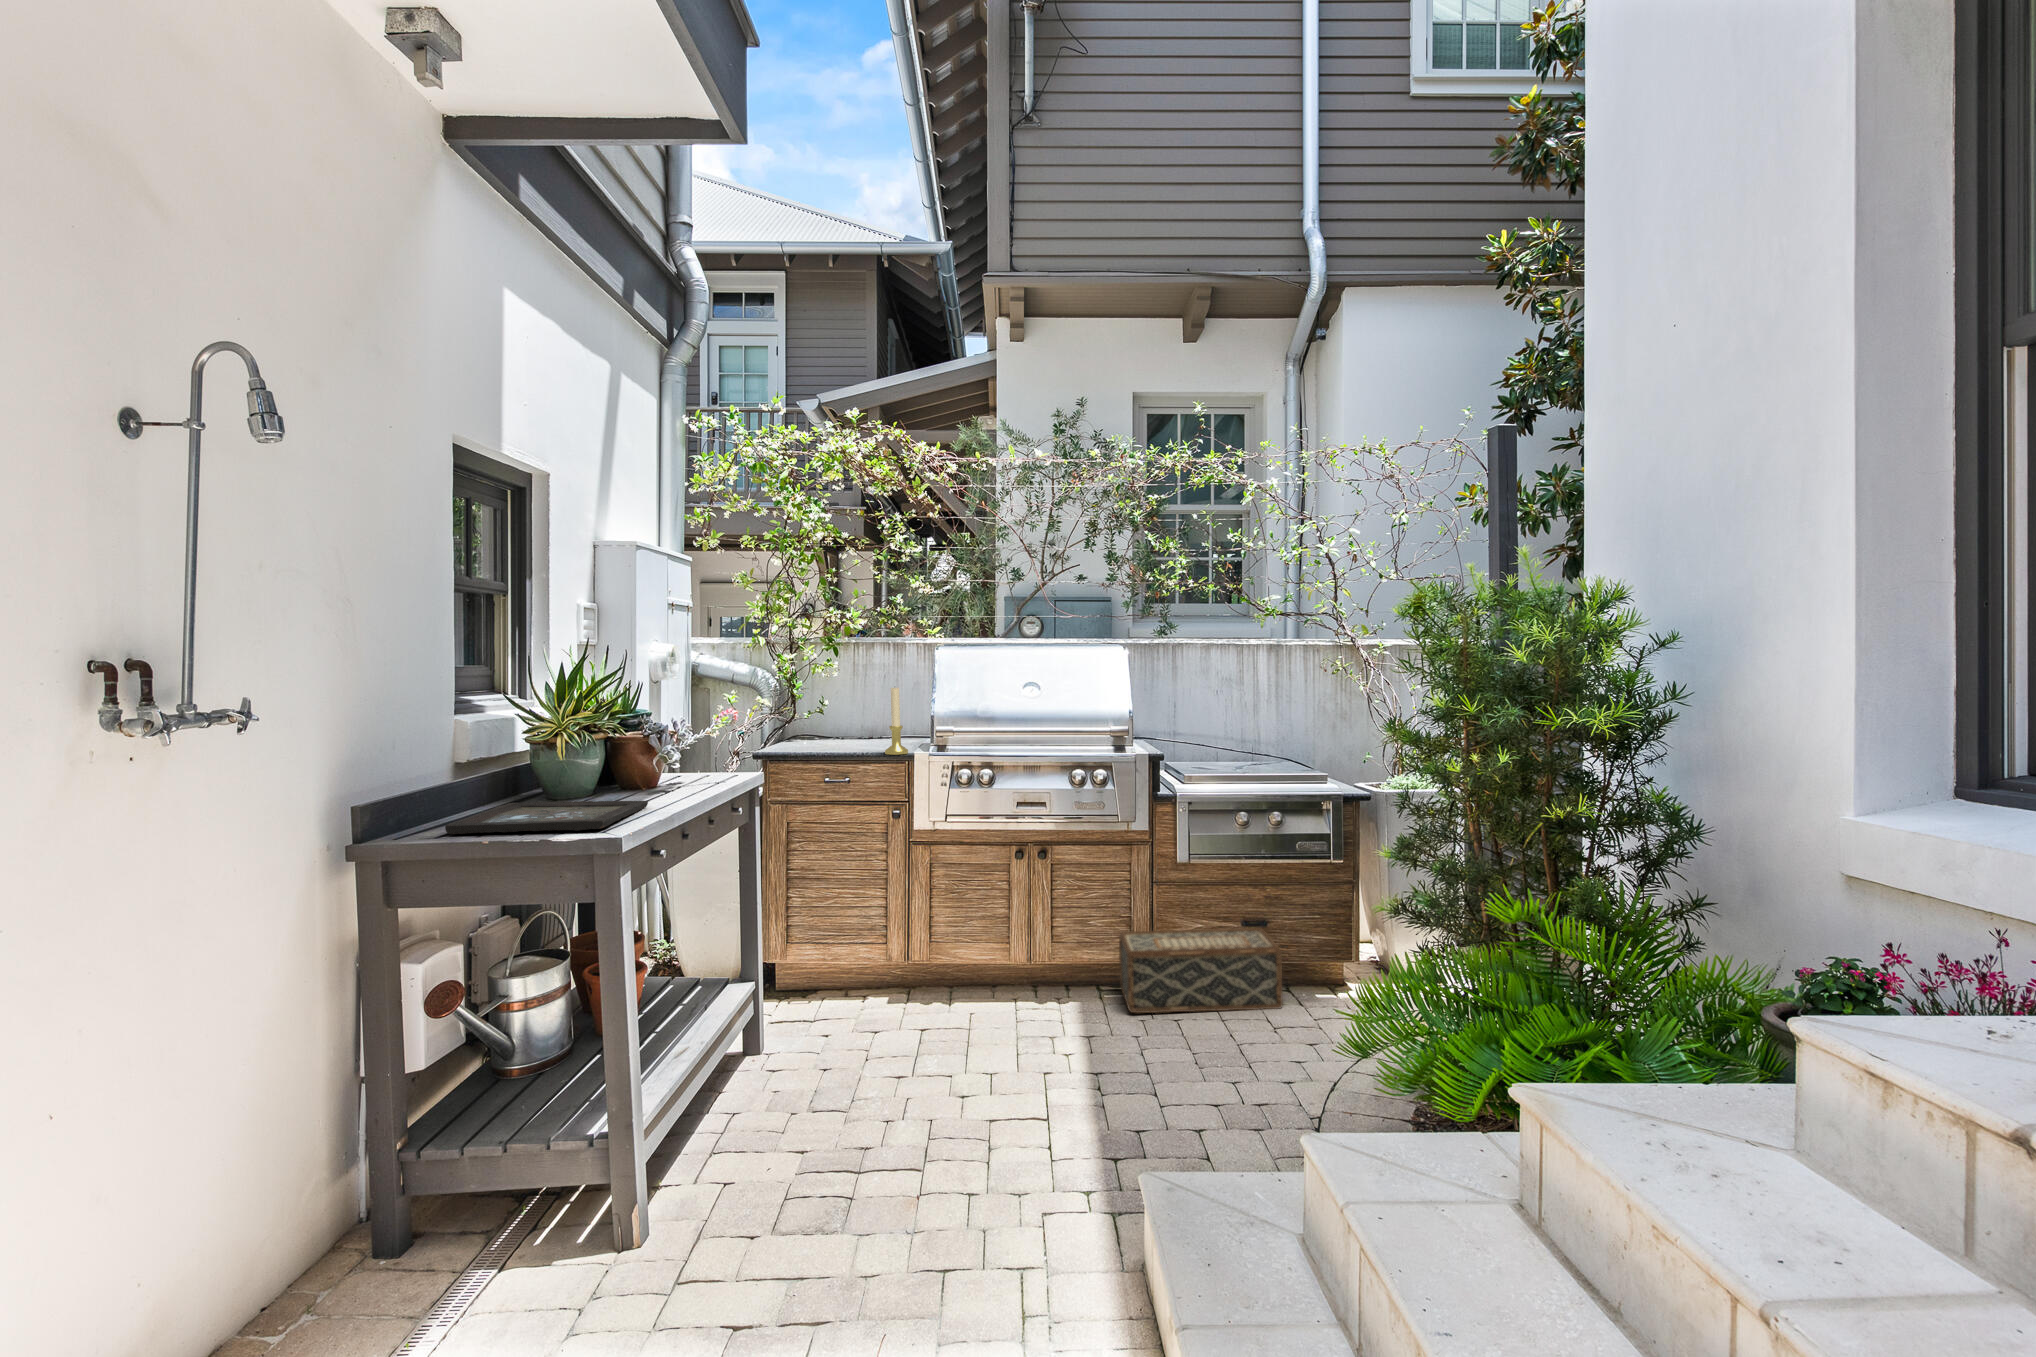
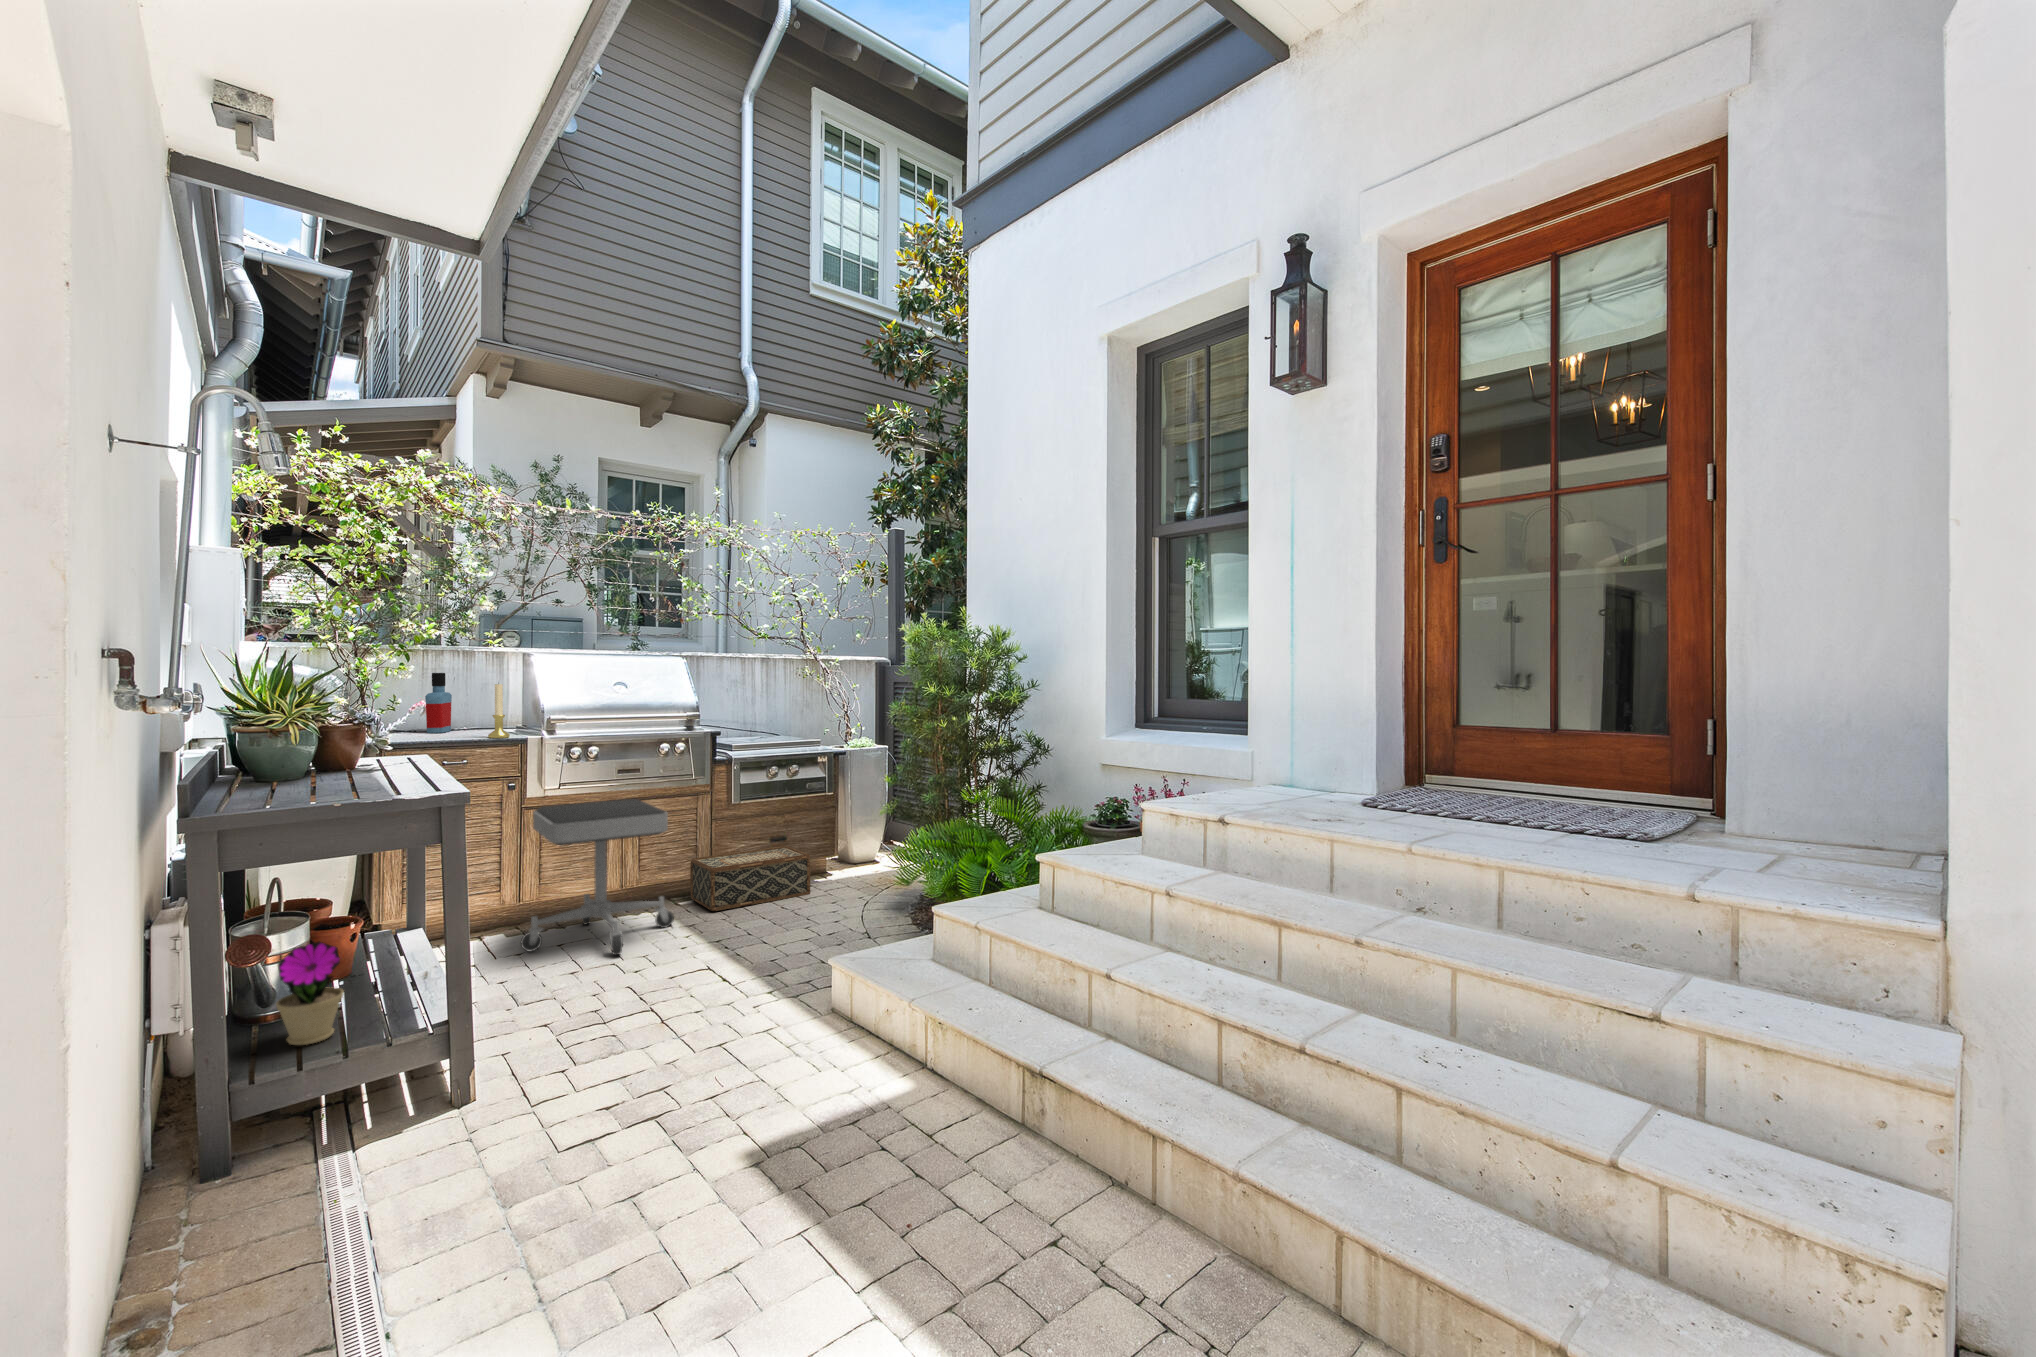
bottle: none [843,674,875,745] -> present [425,673,452,733]
tray: present [445,801,648,834] -> none [231,773,400,805]
stool: none [881,843,1070,1058] -> present [521,799,674,955]
flower pot: none [497,998,567,1117] -> present [276,942,344,1045]

